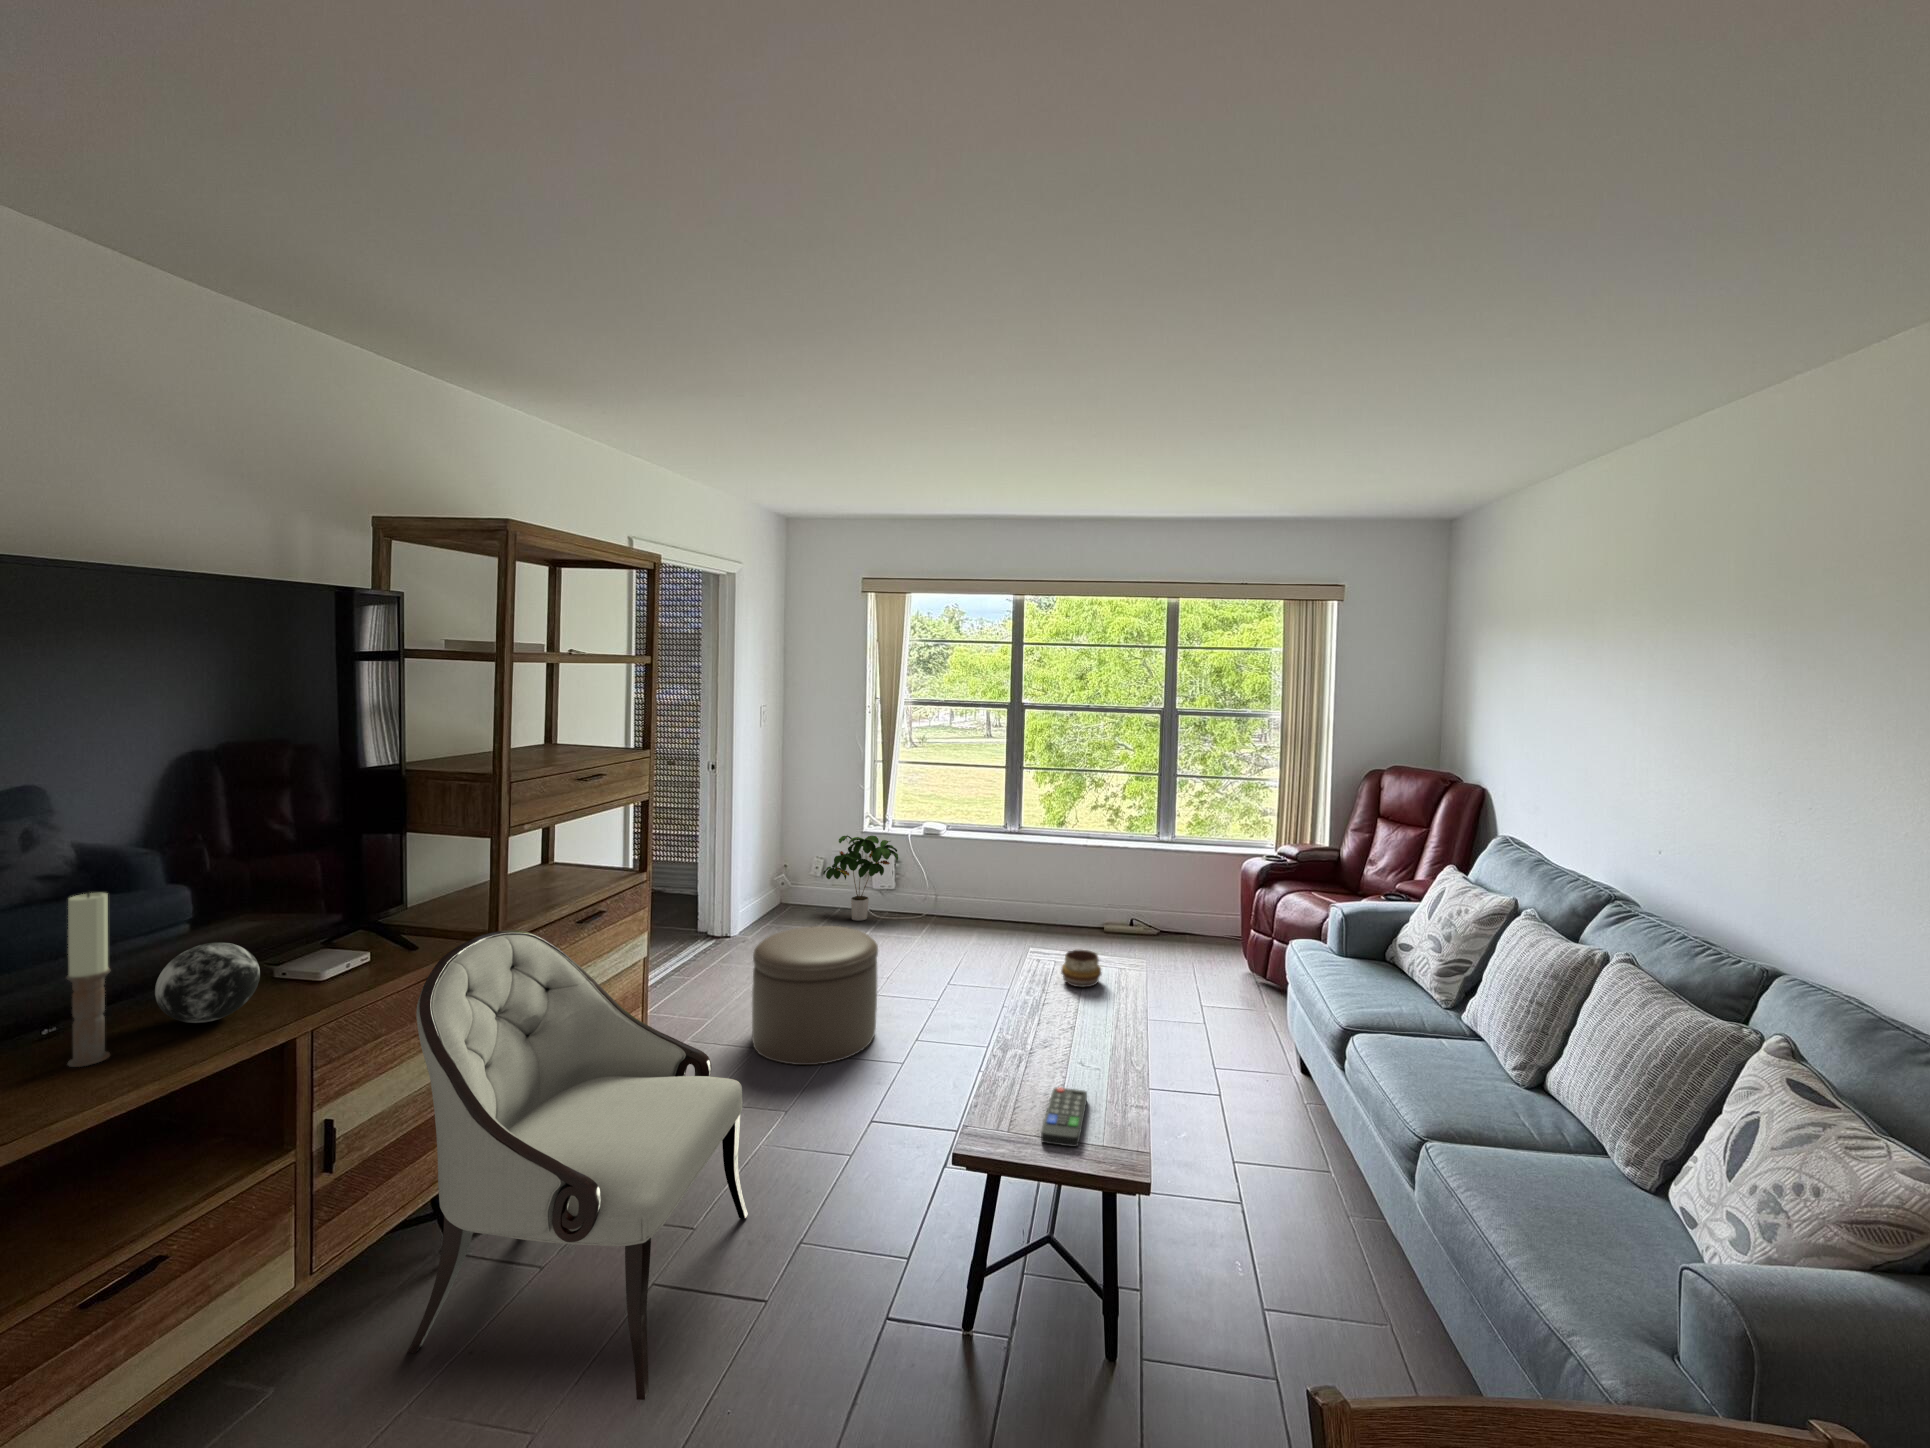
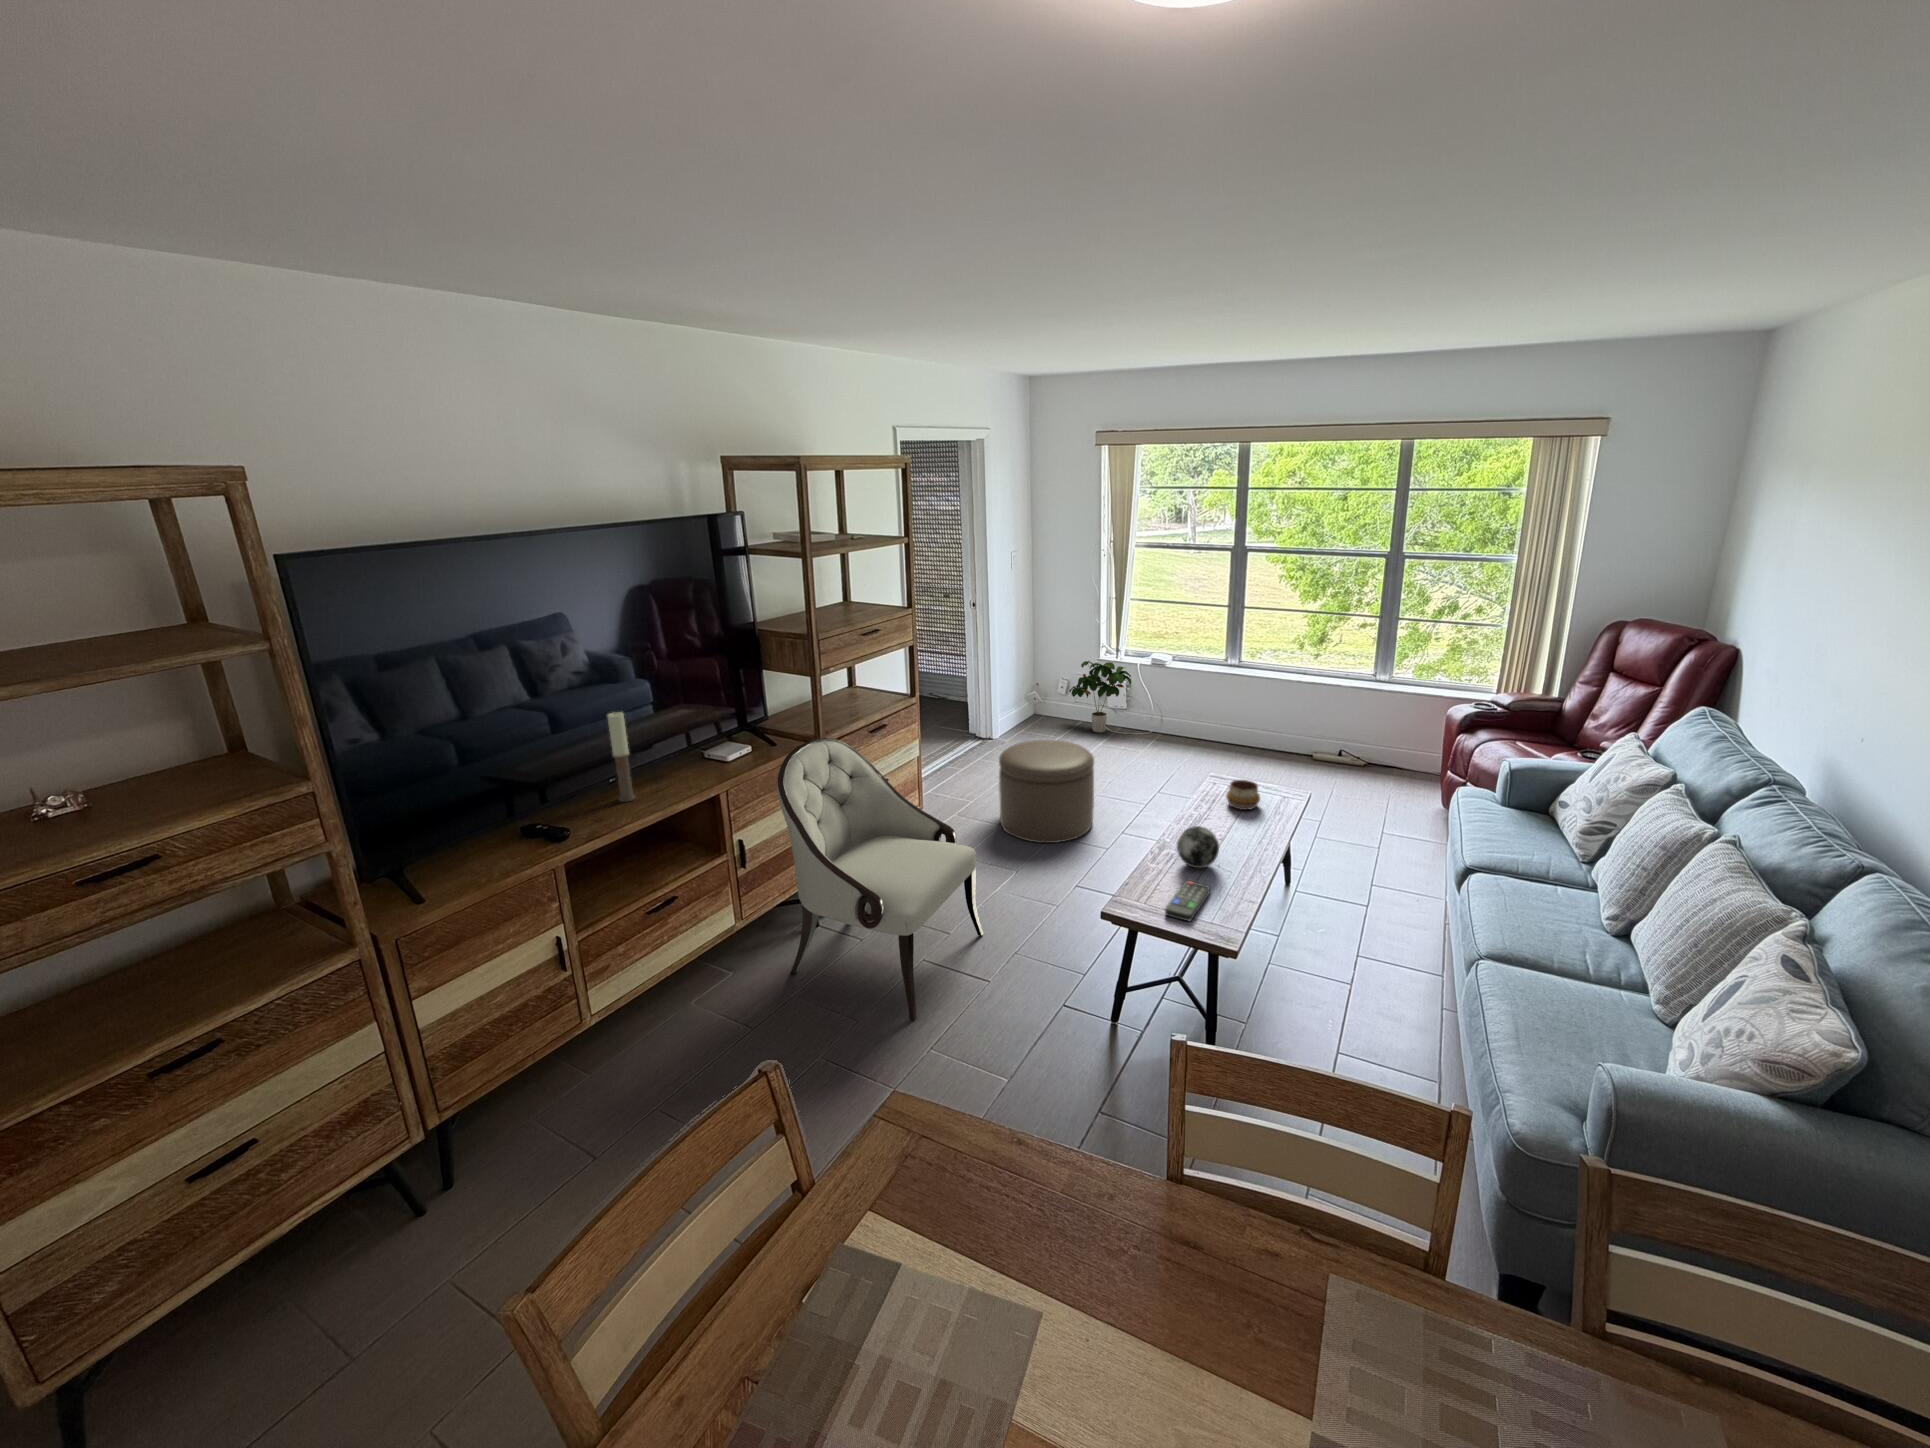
decorative orb: present [155,942,260,1023] -> present [1177,826,1219,868]

